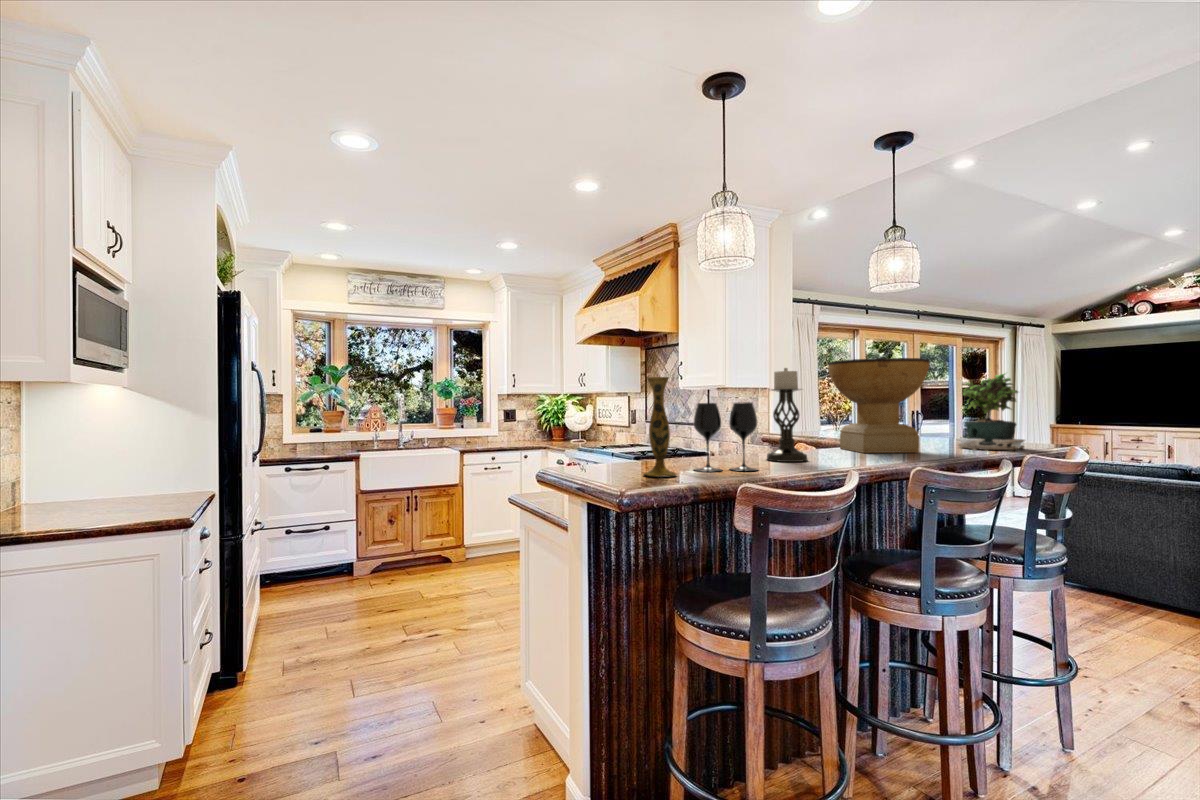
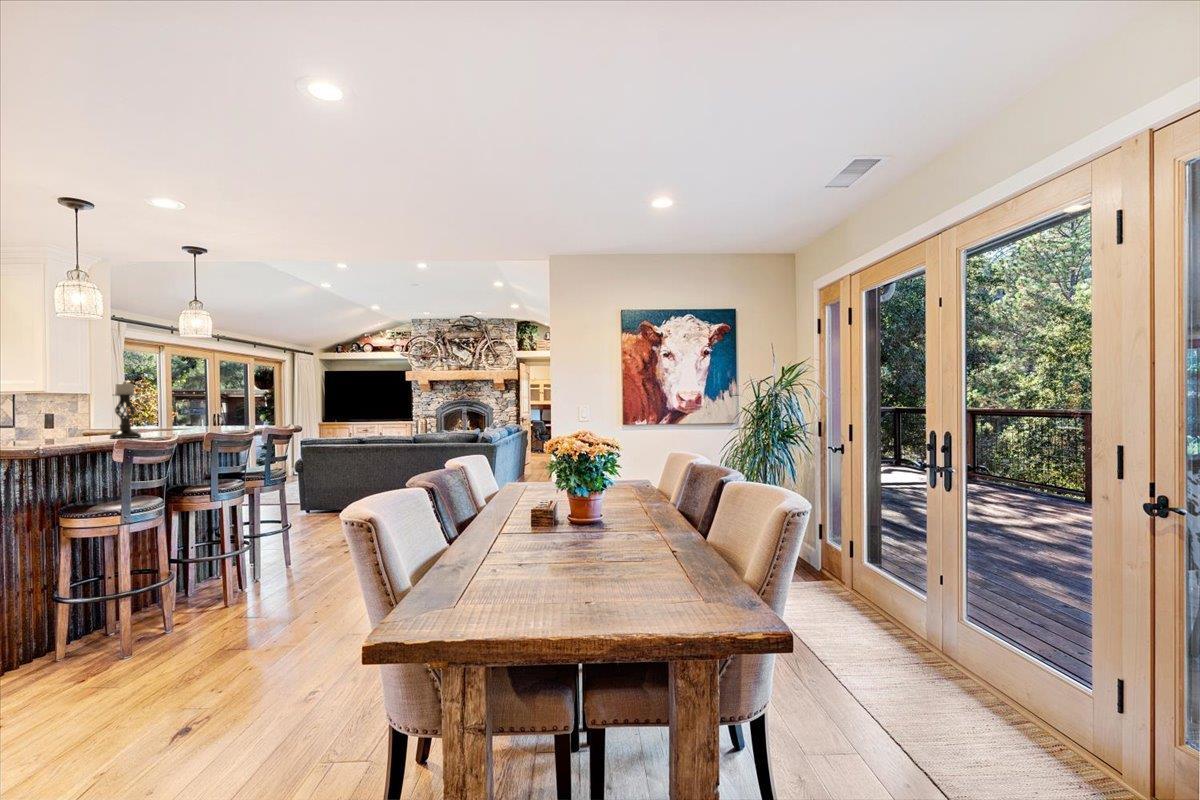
decorative bowl: present [828,358,930,453] -> none [150,377,219,434]
potted plant: present [957,373,1024,450] -> none [237,387,274,430]
vase: present [644,377,677,477] -> none [27,386,56,446]
wine glass: present [694,402,758,472] -> none [62,402,112,443]

